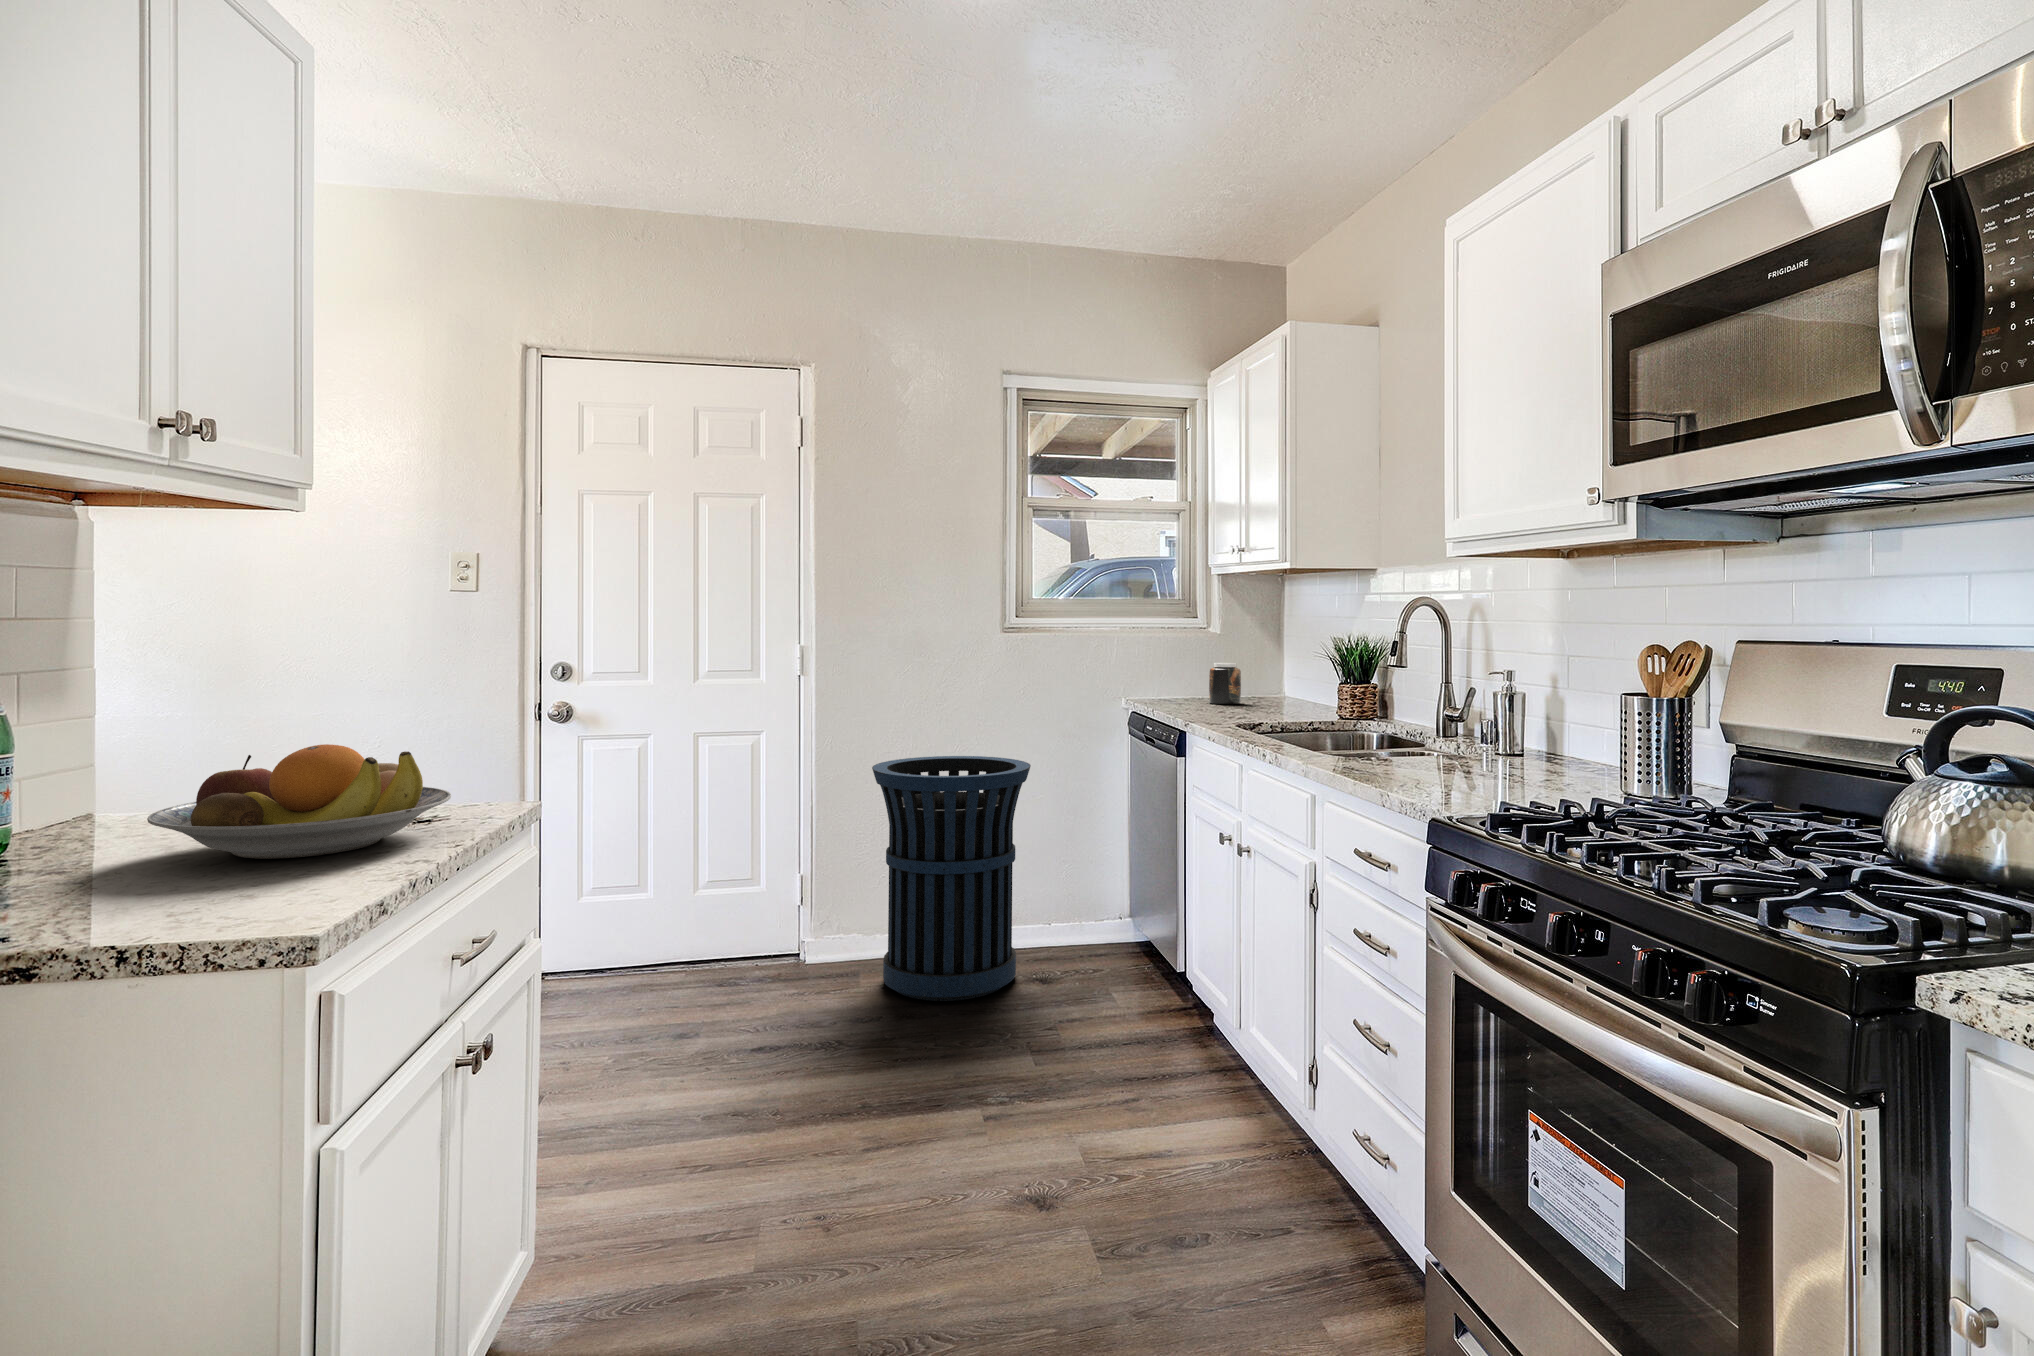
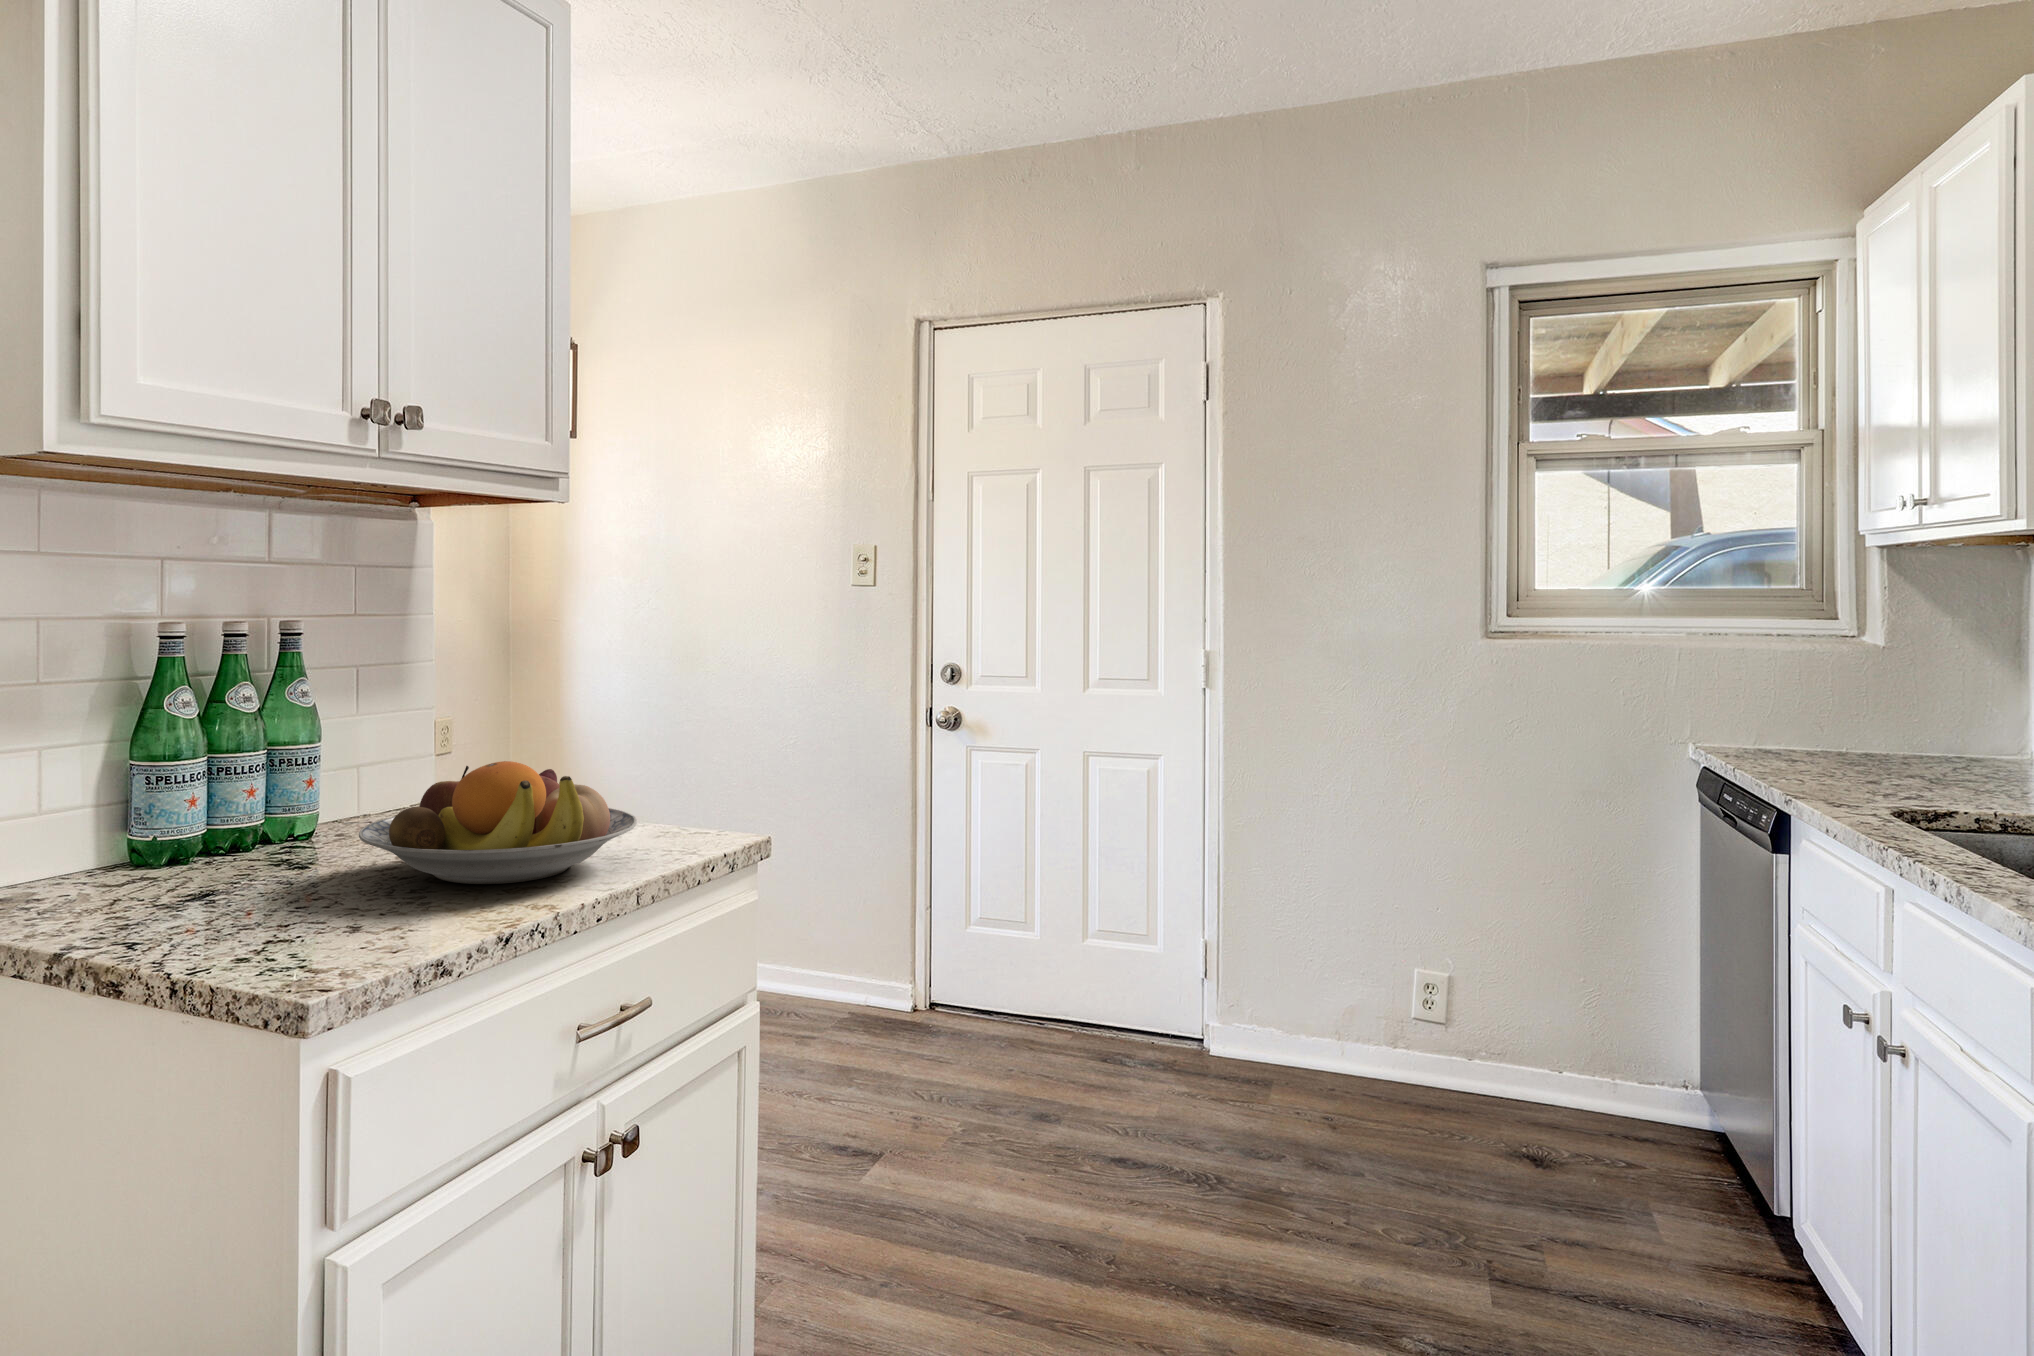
jar: present [1209,663,1241,704] -> none [1865,695,1933,767]
trash can: present [872,756,1031,1001] -> none [1280,808,1516,1161]

